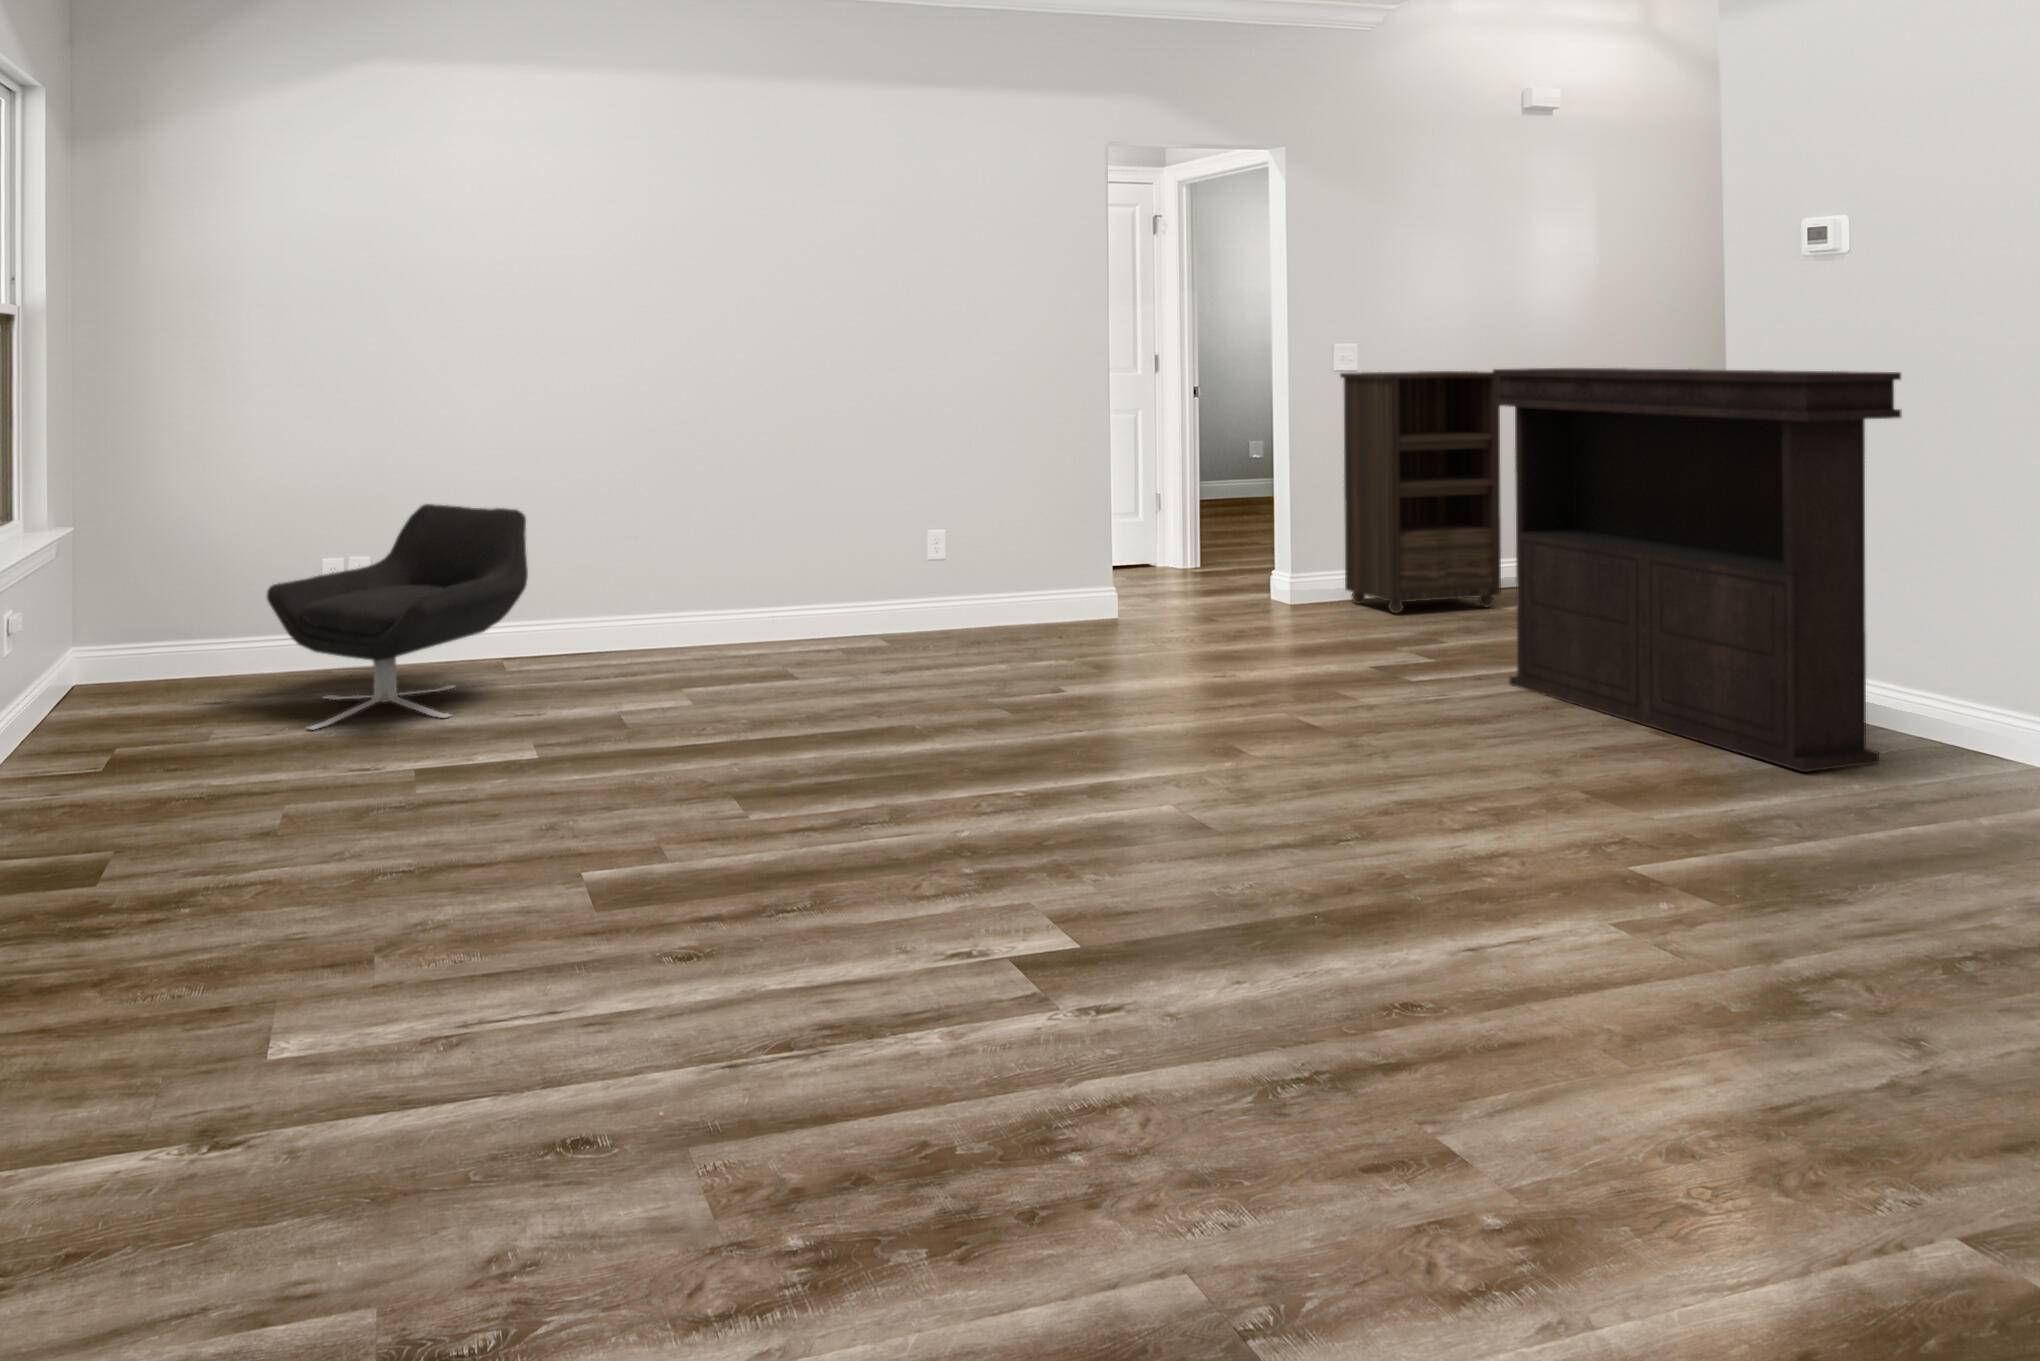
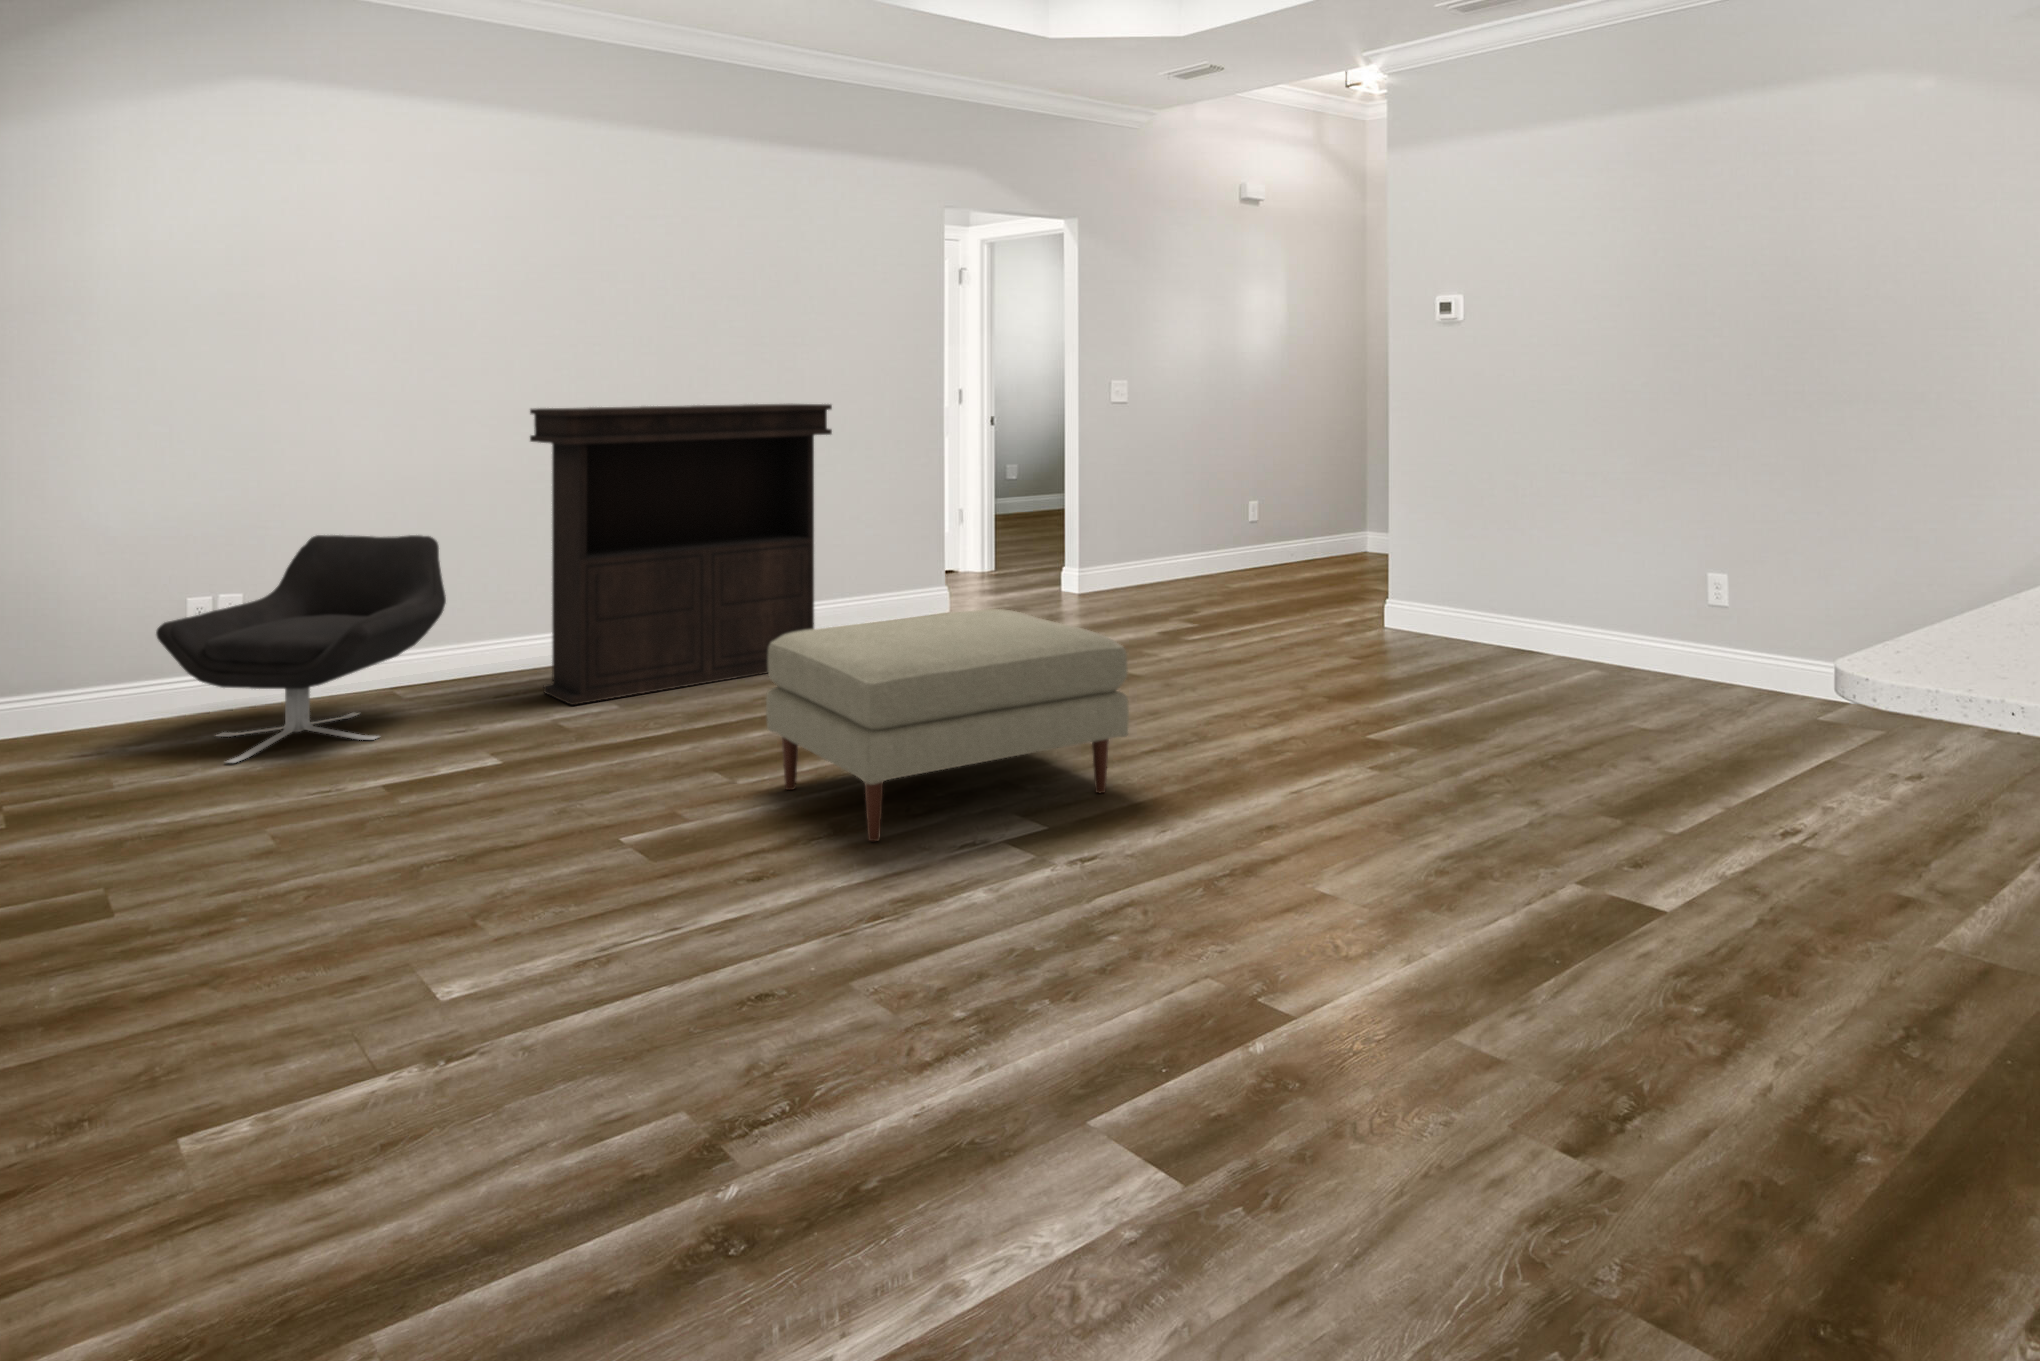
console table: present [1493,368,1902,772] -> present [530,404,832,705]
bookshelf: present [1340,371,1501,613] -> none [1114,401,1230,593]
ottoman: none [776,638,1216,929] -> present [766,609,1129,841]

